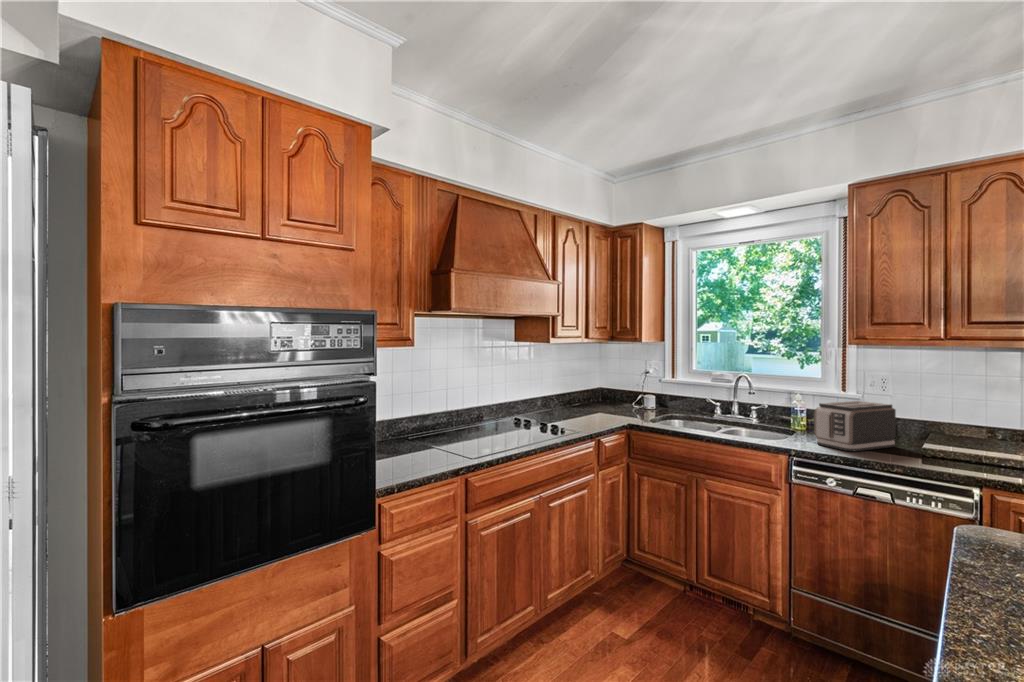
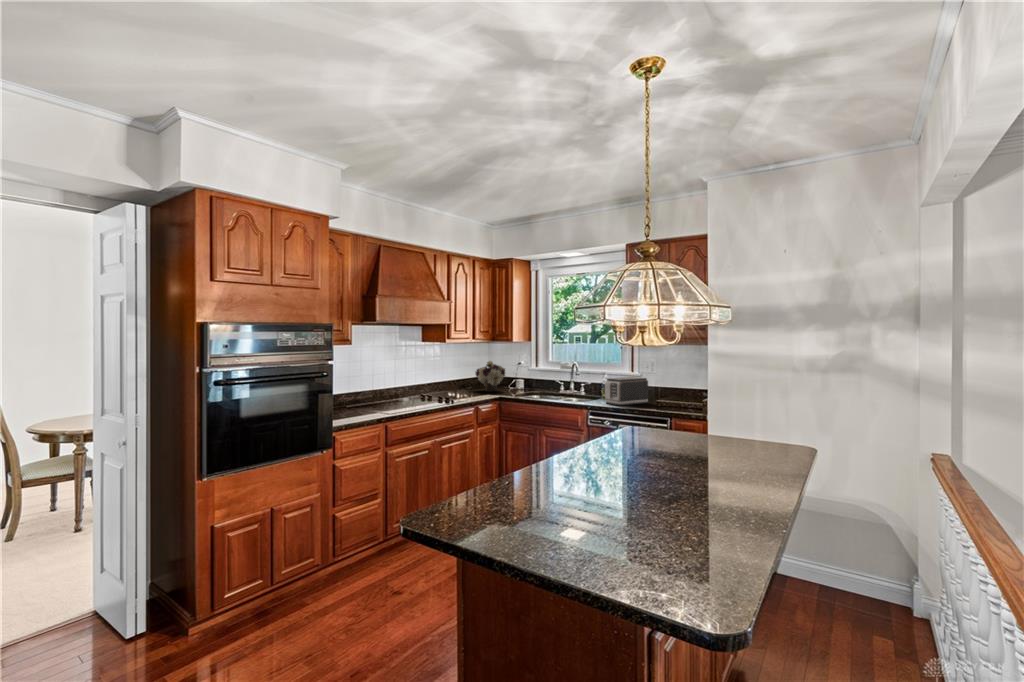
flower arrangement: none [586,368,630,412] -> present [475,361,505,391]

